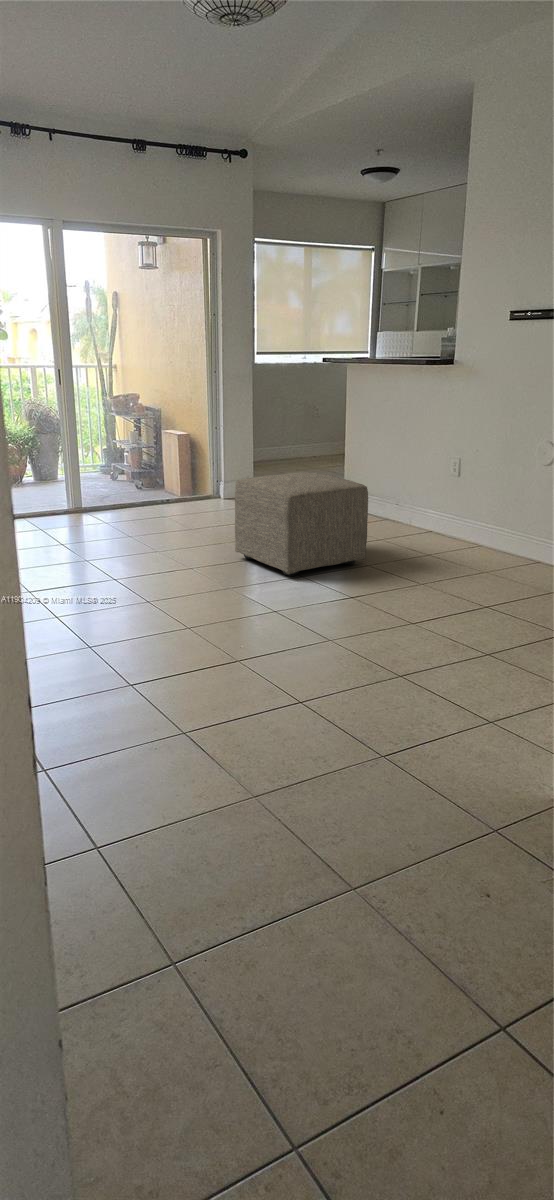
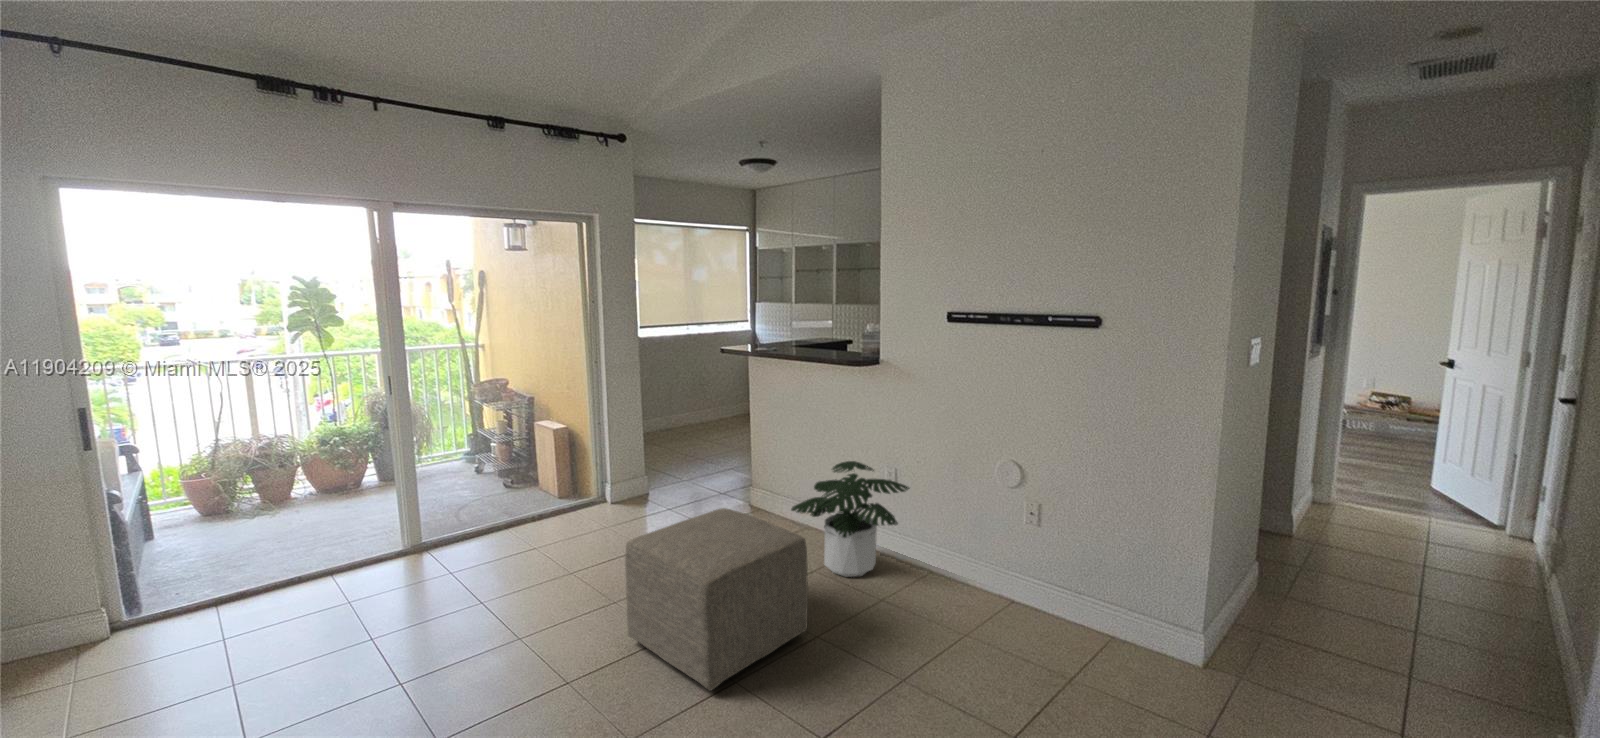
potted plant: none [367,453,471,545] -> present [791,461,910,577]

